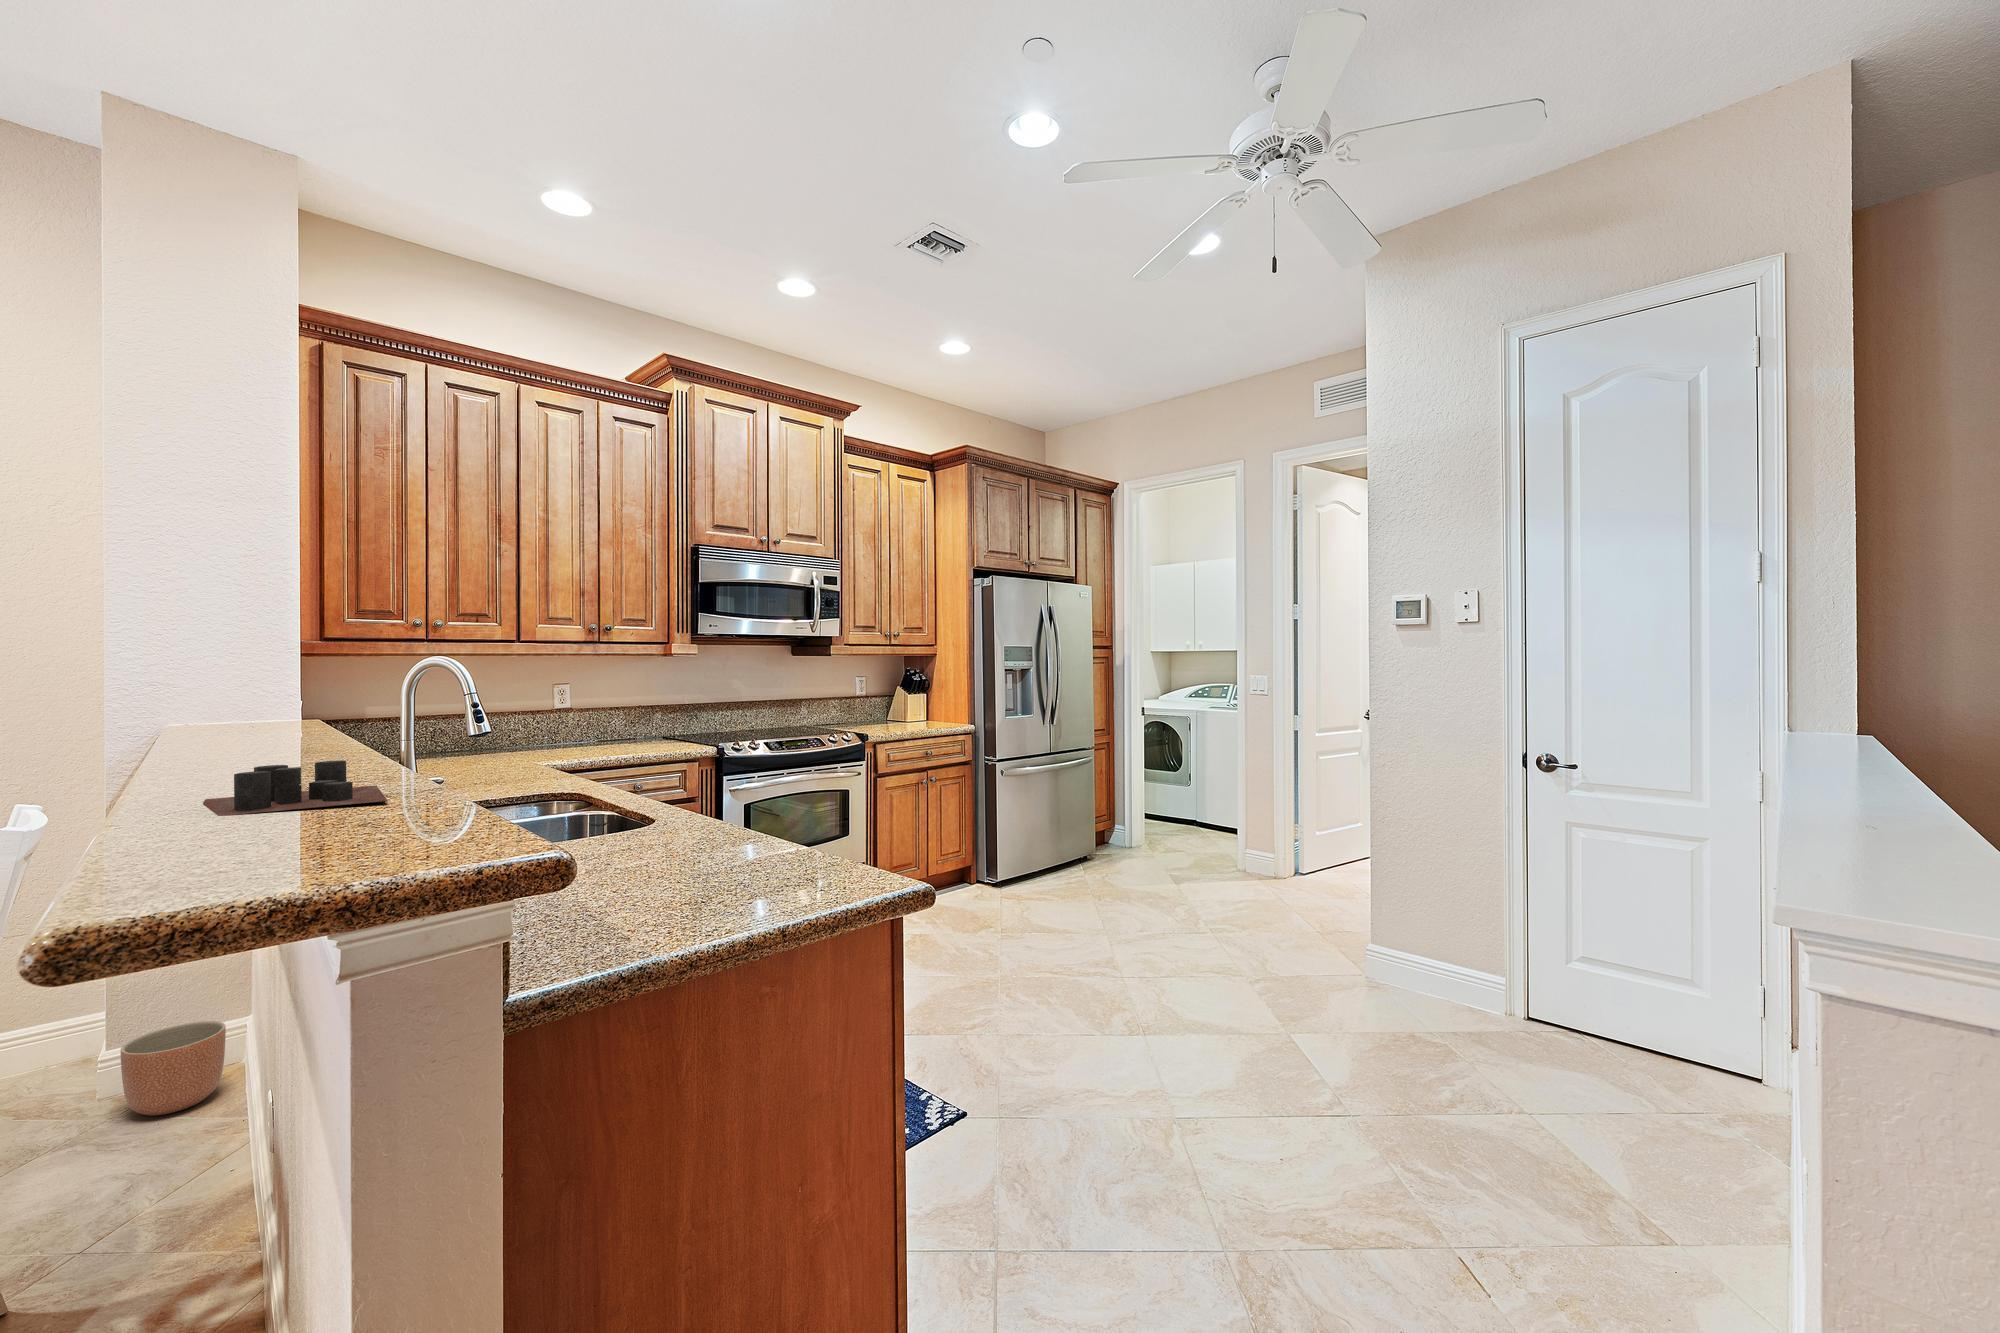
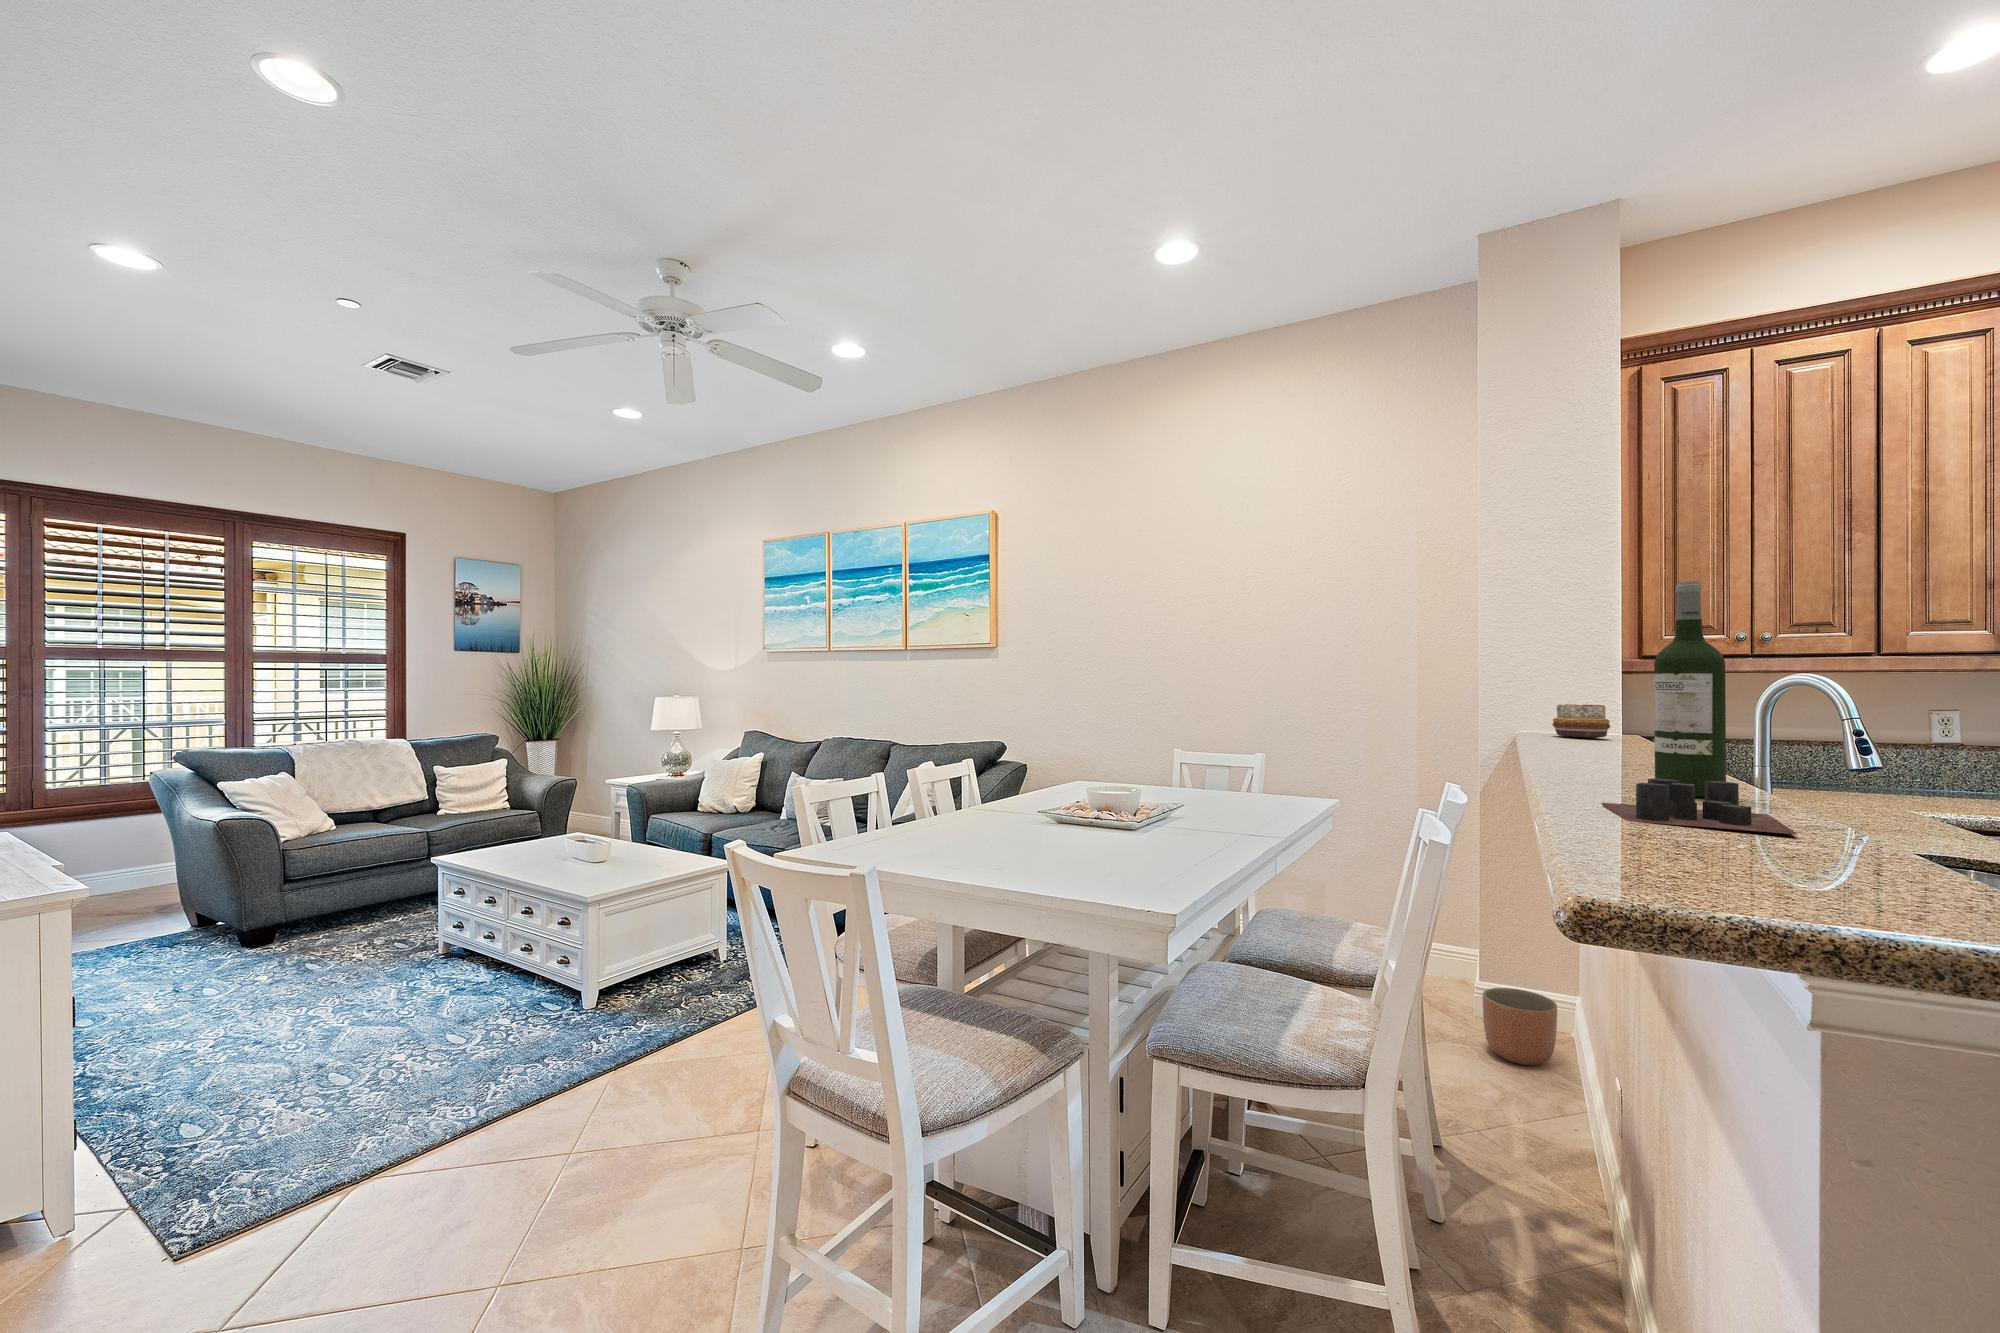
wine bottle: none [283,566,354,778] -> present [1654,581,1726,797]
decorative bowl: none [213,690,283,727] -> present [1552,704,1610,738]

